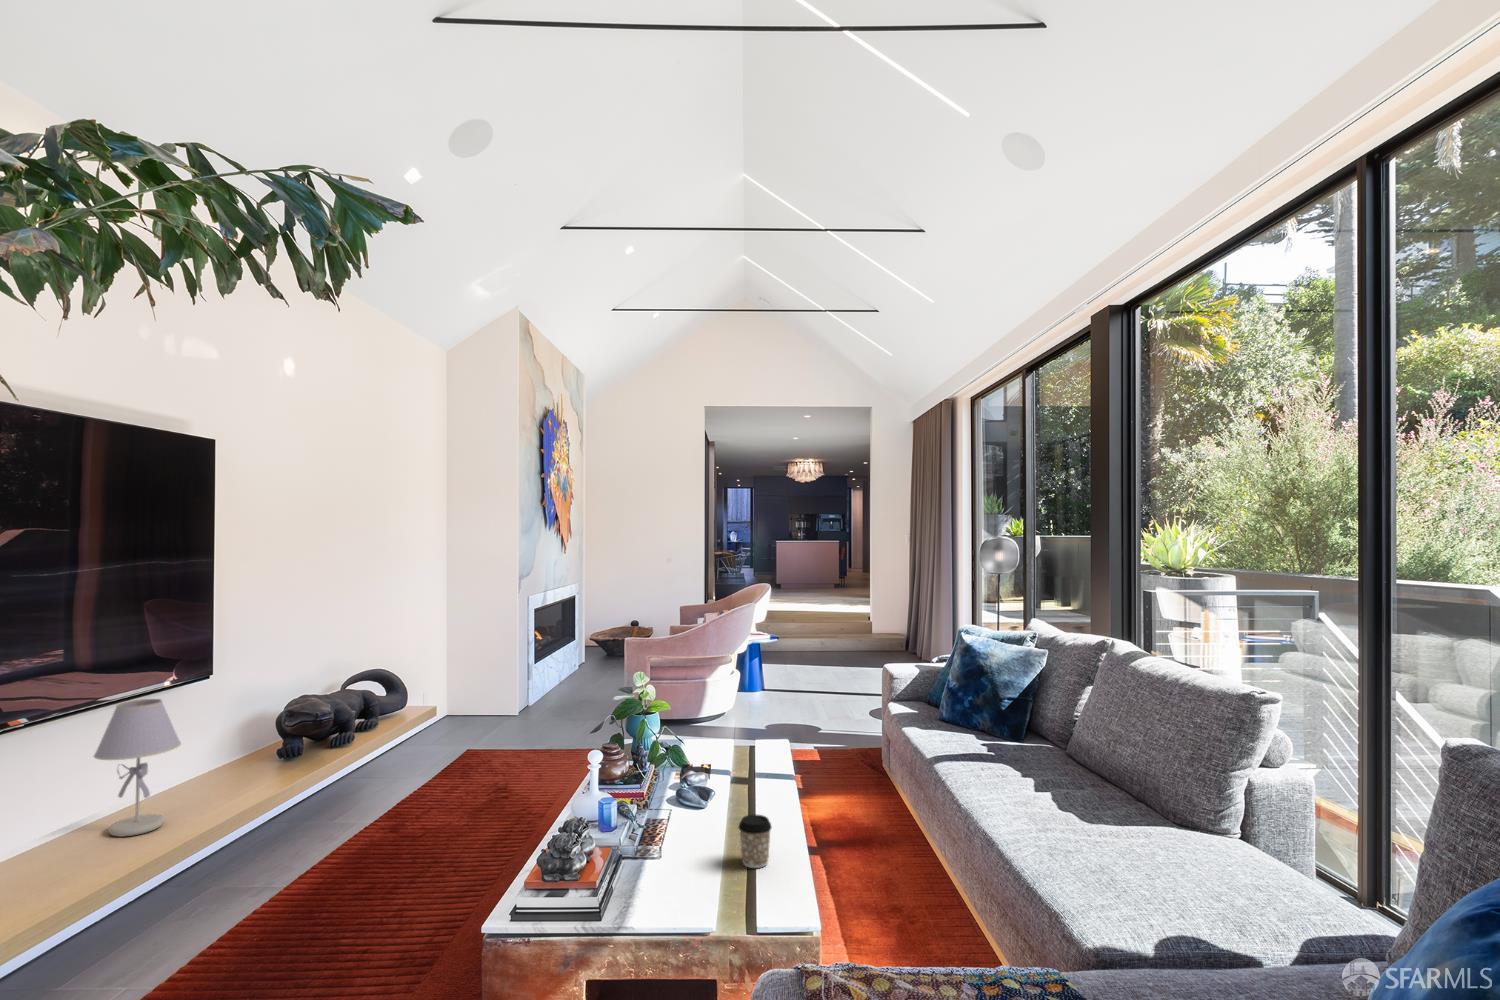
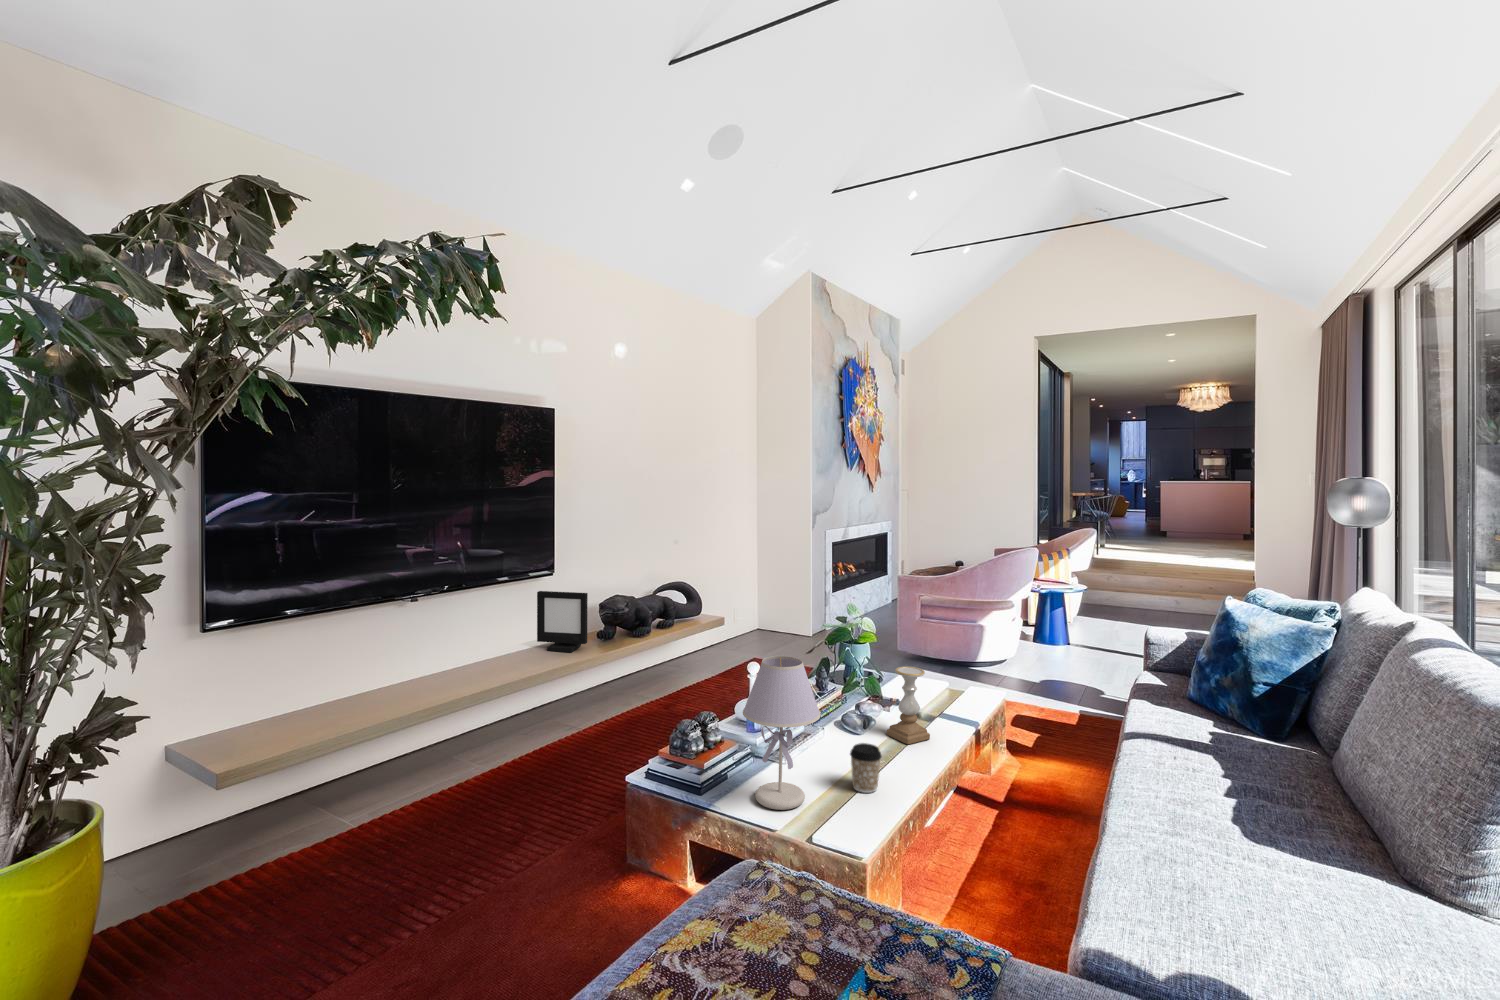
table lamp: present [94,699,181,837] -> present [743,656,821,810]
picture frame: none [201,699,284,788] -> present [537,591,588,652]
candle holder: none [729,729,772,810] -> present [887,666,930,744]

